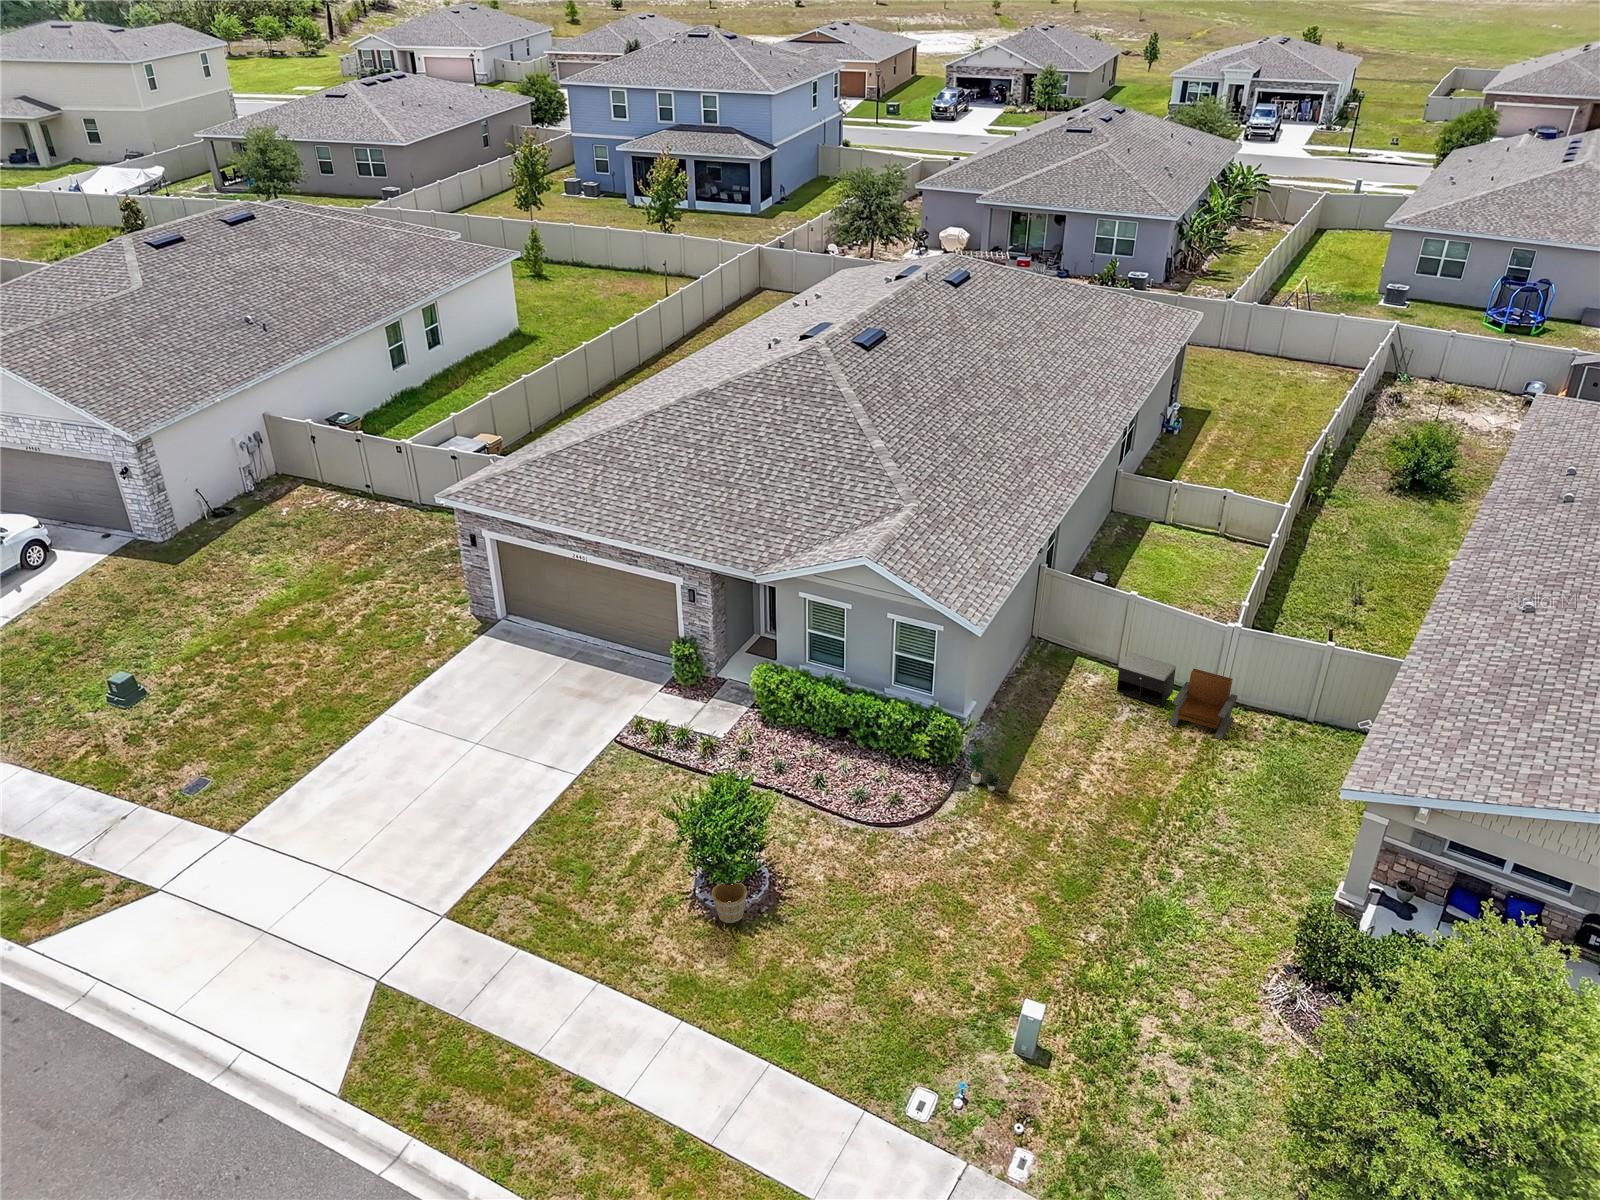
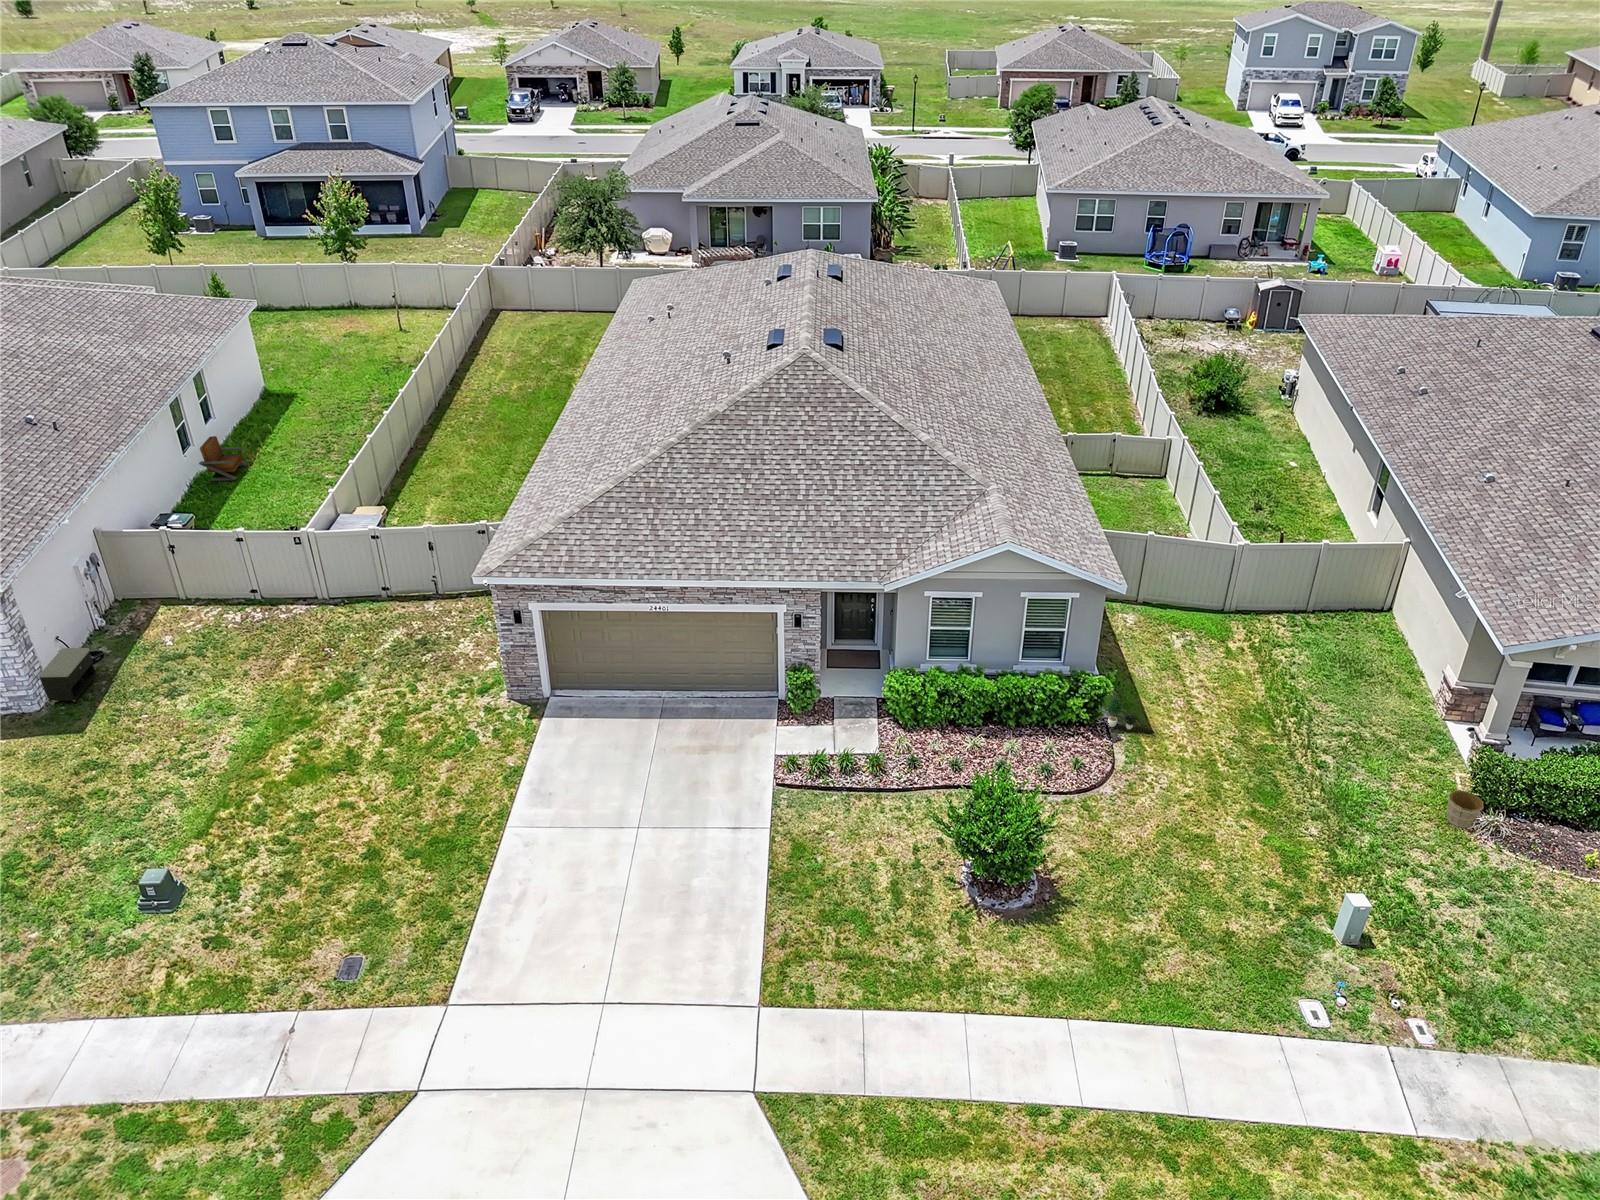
storage bench: present [1117,652,1176,706] -> present [39,648,97,701]
lounge chair: present [1169,669,1238,740] -> present [199,436,247,481]
wooden bucket: present [711,883,747,923] -> present [1447,790,1483,828]

